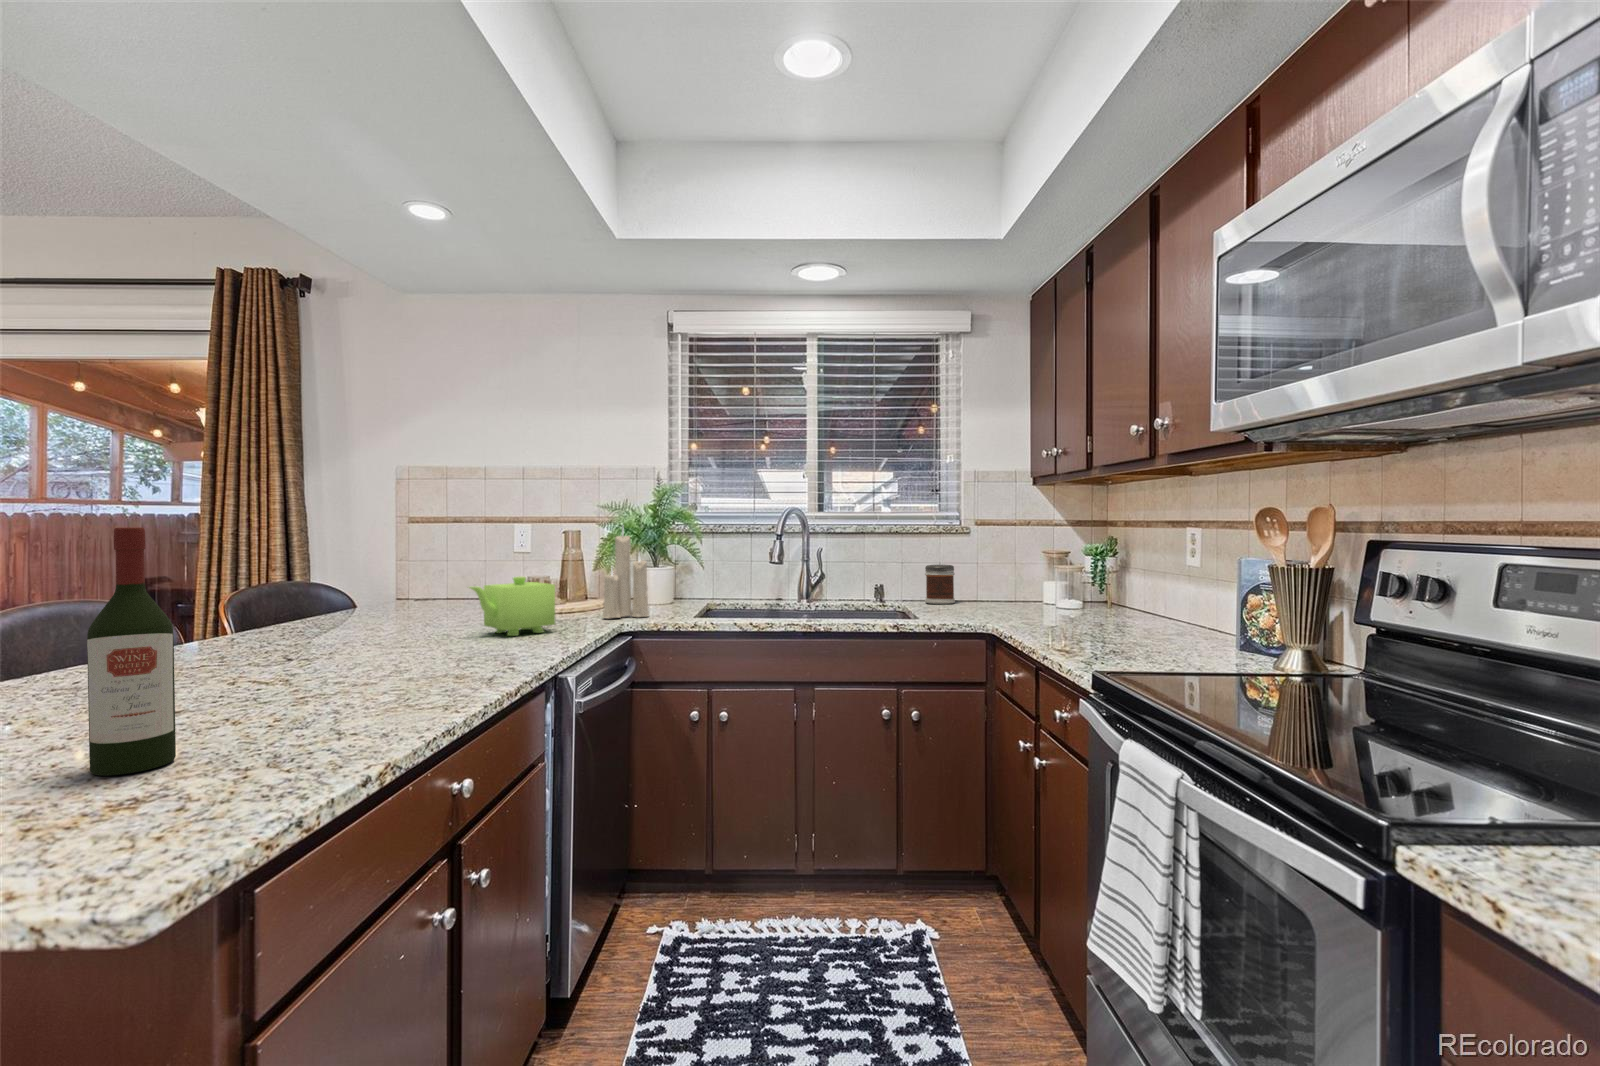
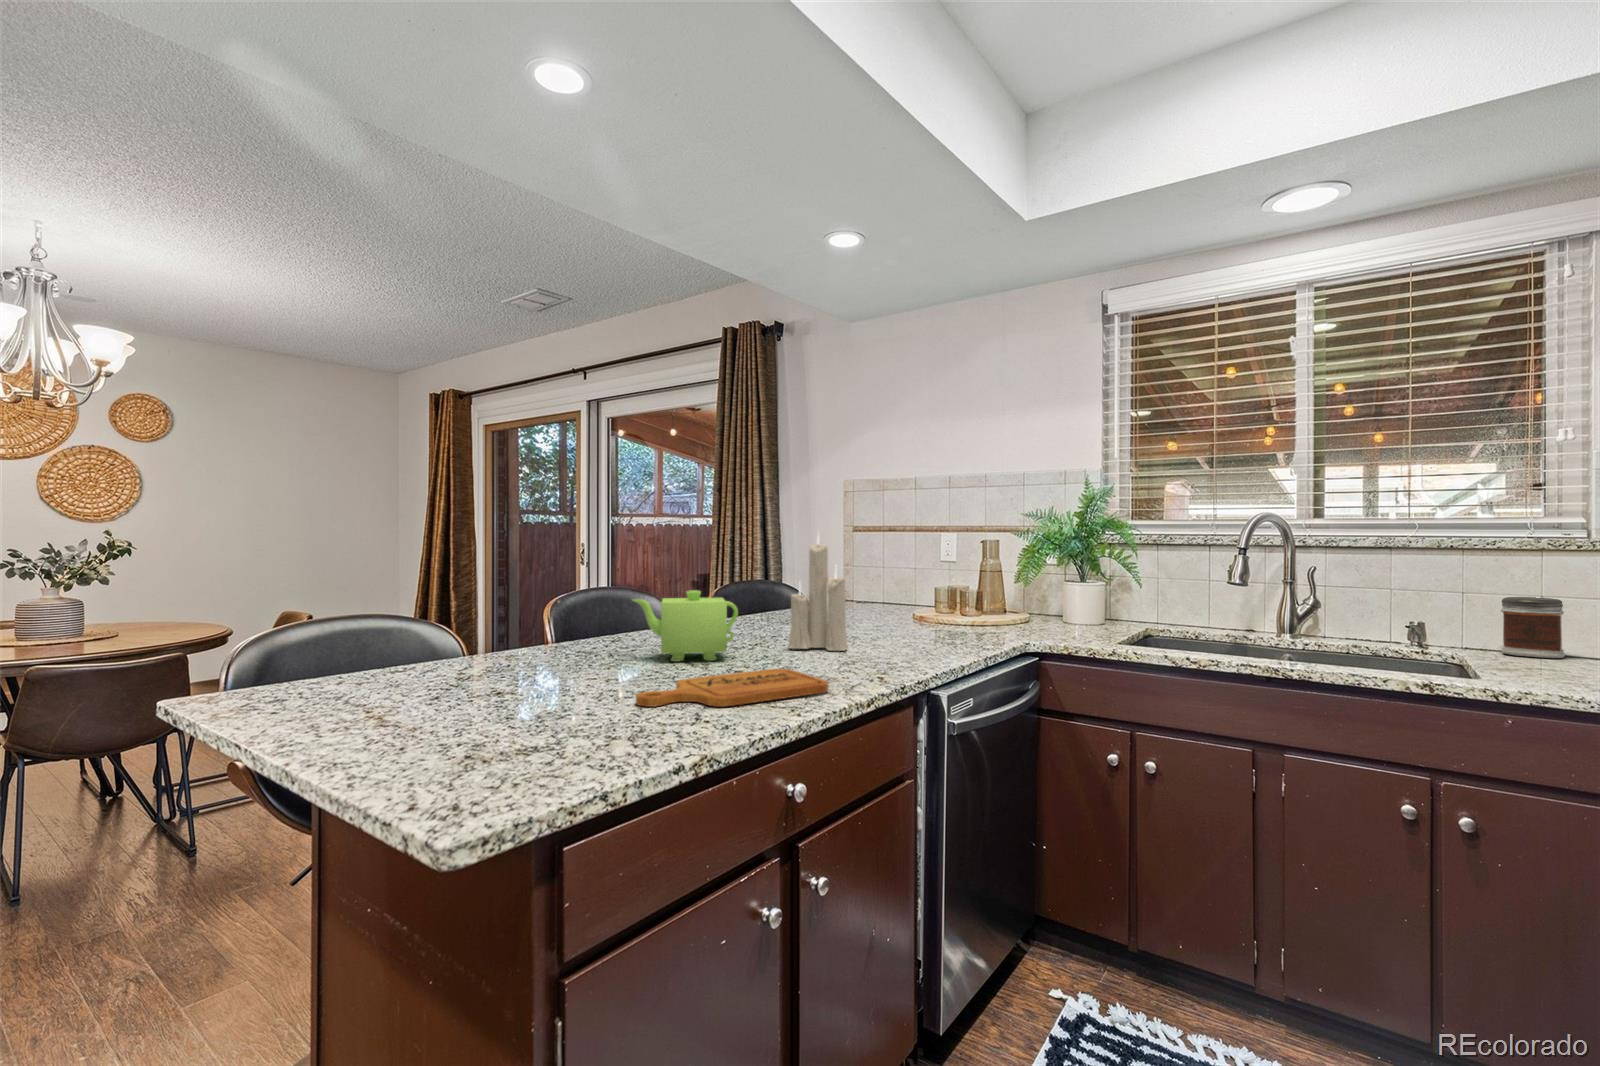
wine bottle: present [87,527,176,776] -> none [530,527,584,724]
candle: present [602,535,649,619] -> present [788,539,848,651]
teapot: present [470,577,555,636] -> present [633,591,738,661]
cutting board: none [236,674,467,735] -> present [636,669,829,707]

